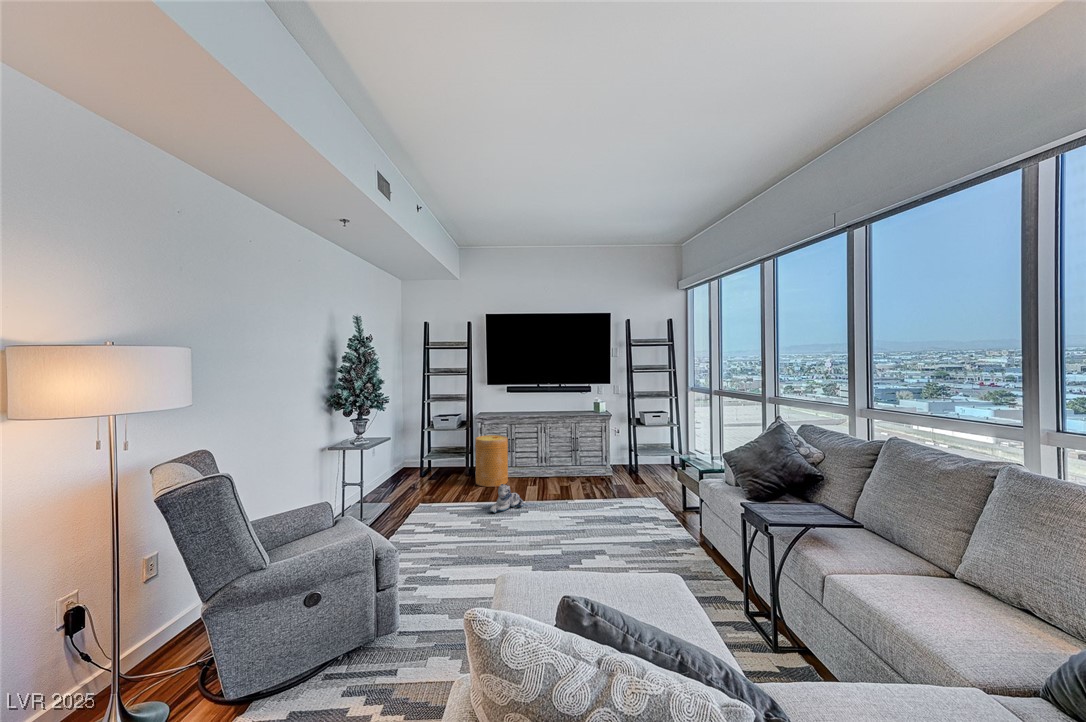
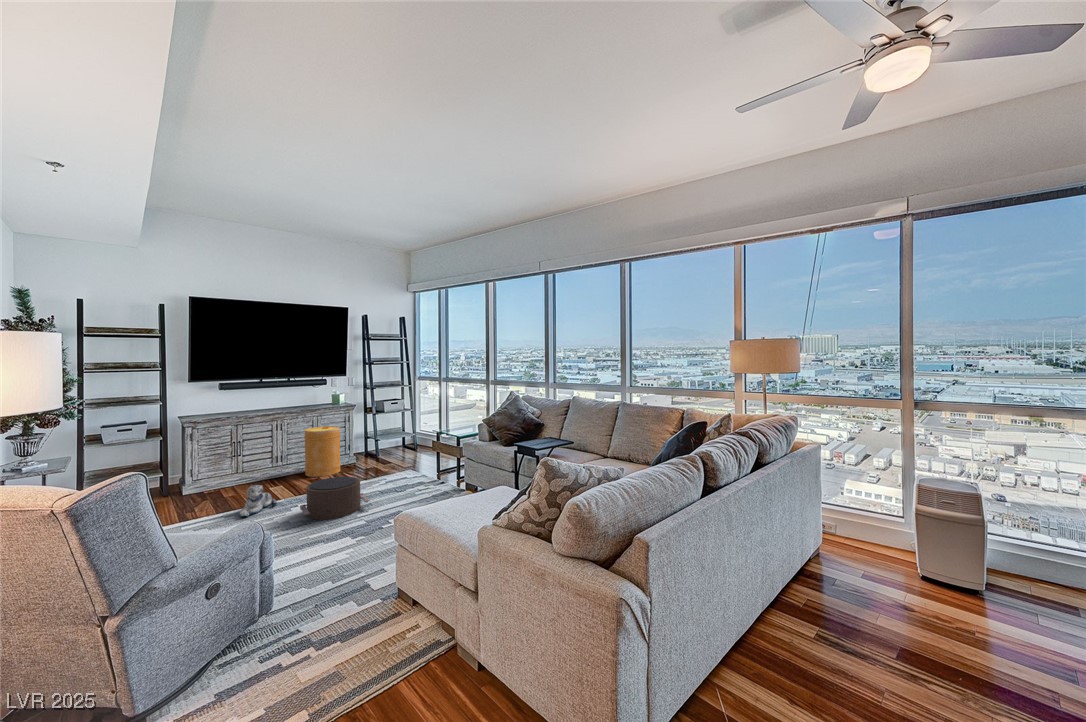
basket: present [475,435,508,487] -> present [304,426,341,477]
pouf: none [528,492,593,537] -> present [300,477,370,520]

